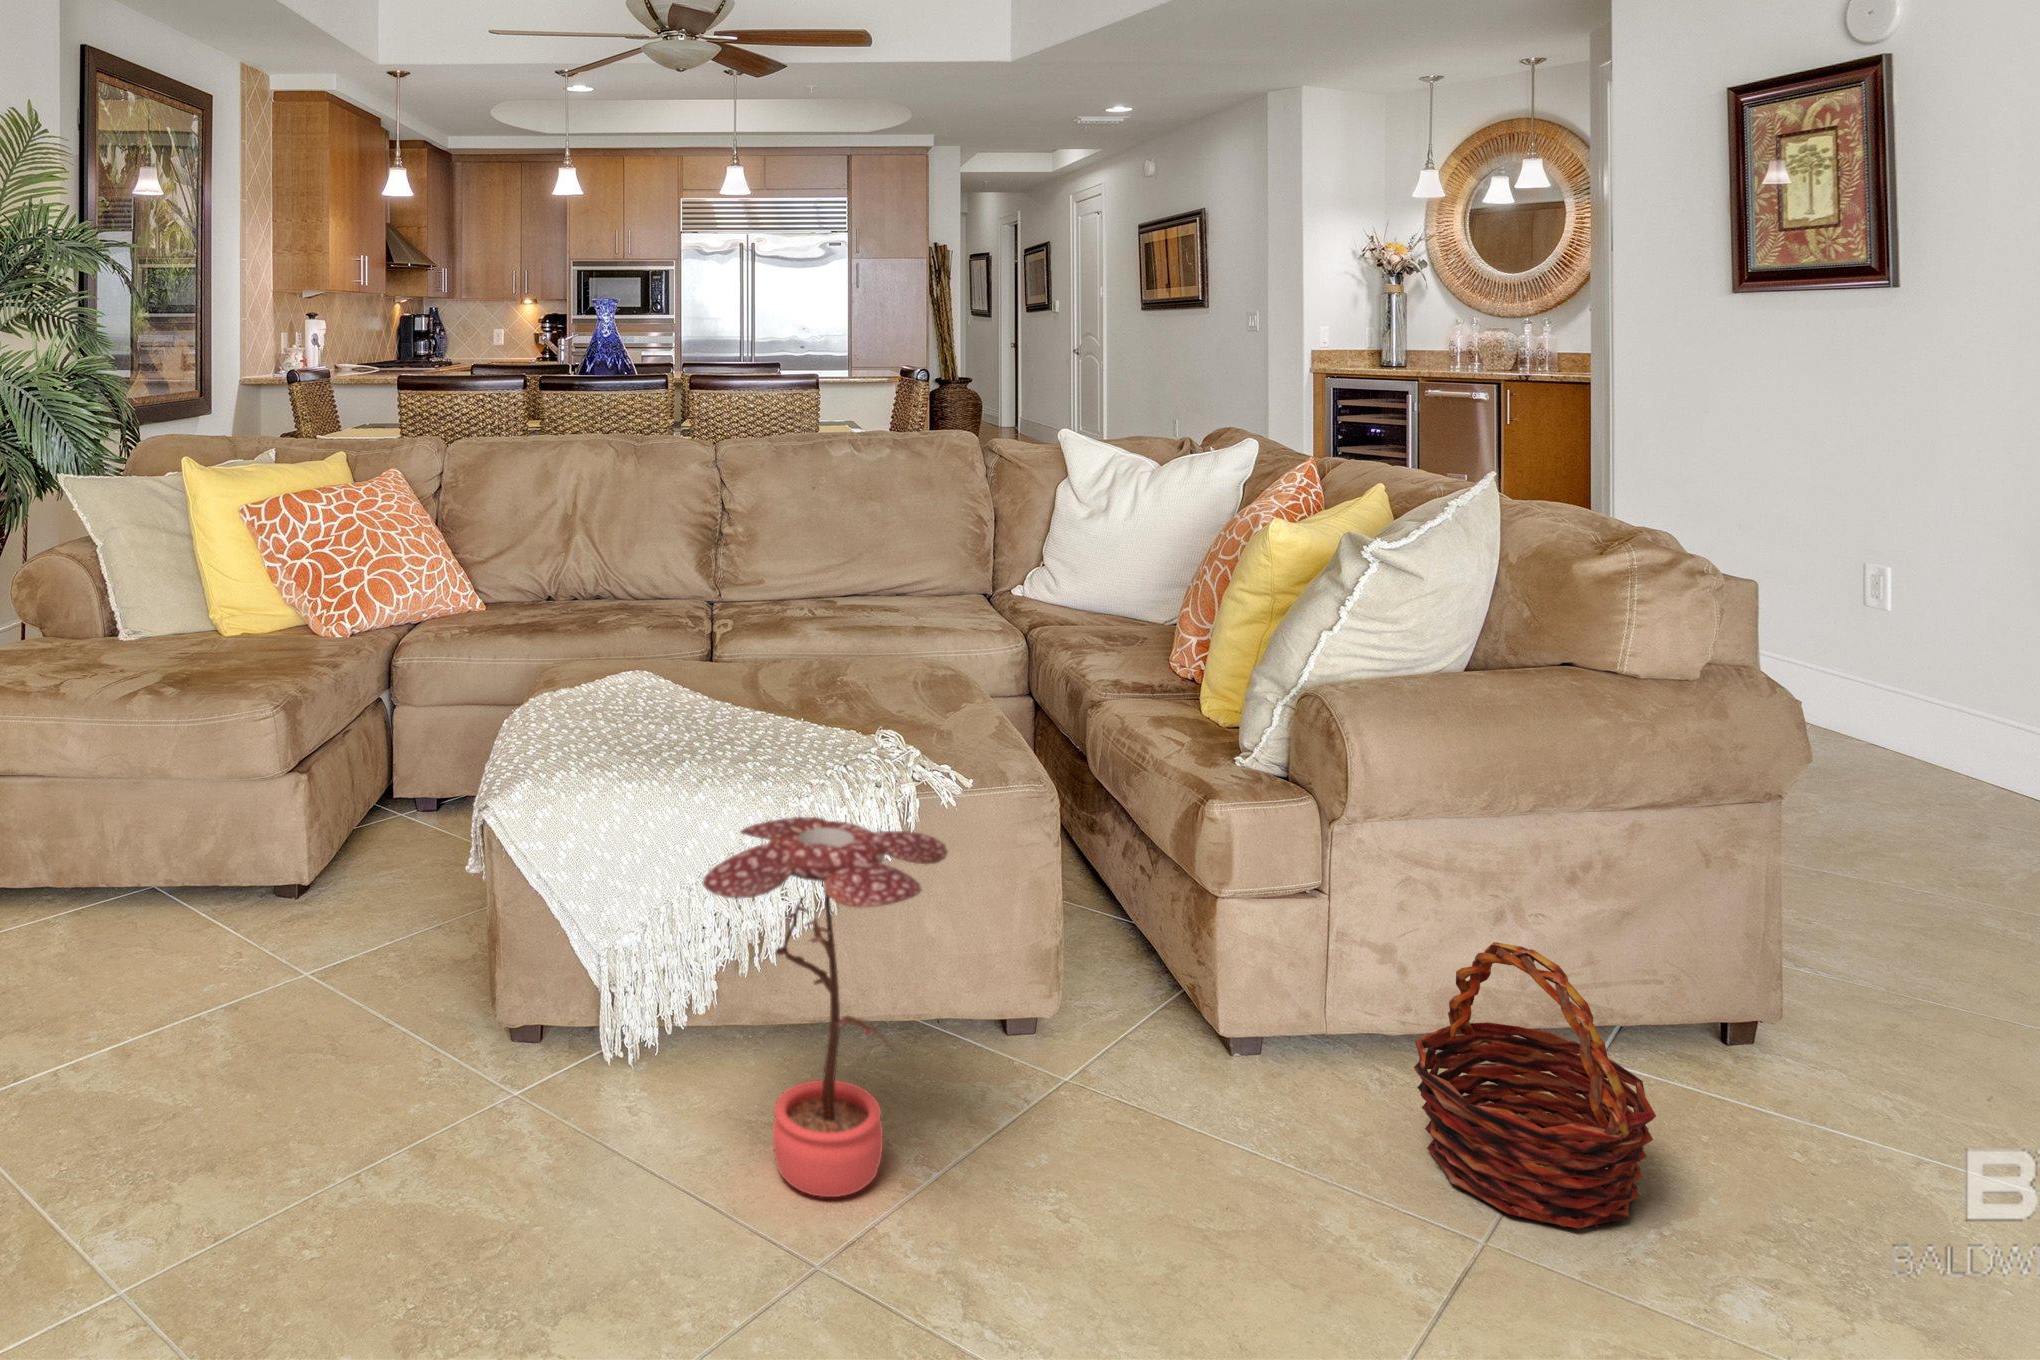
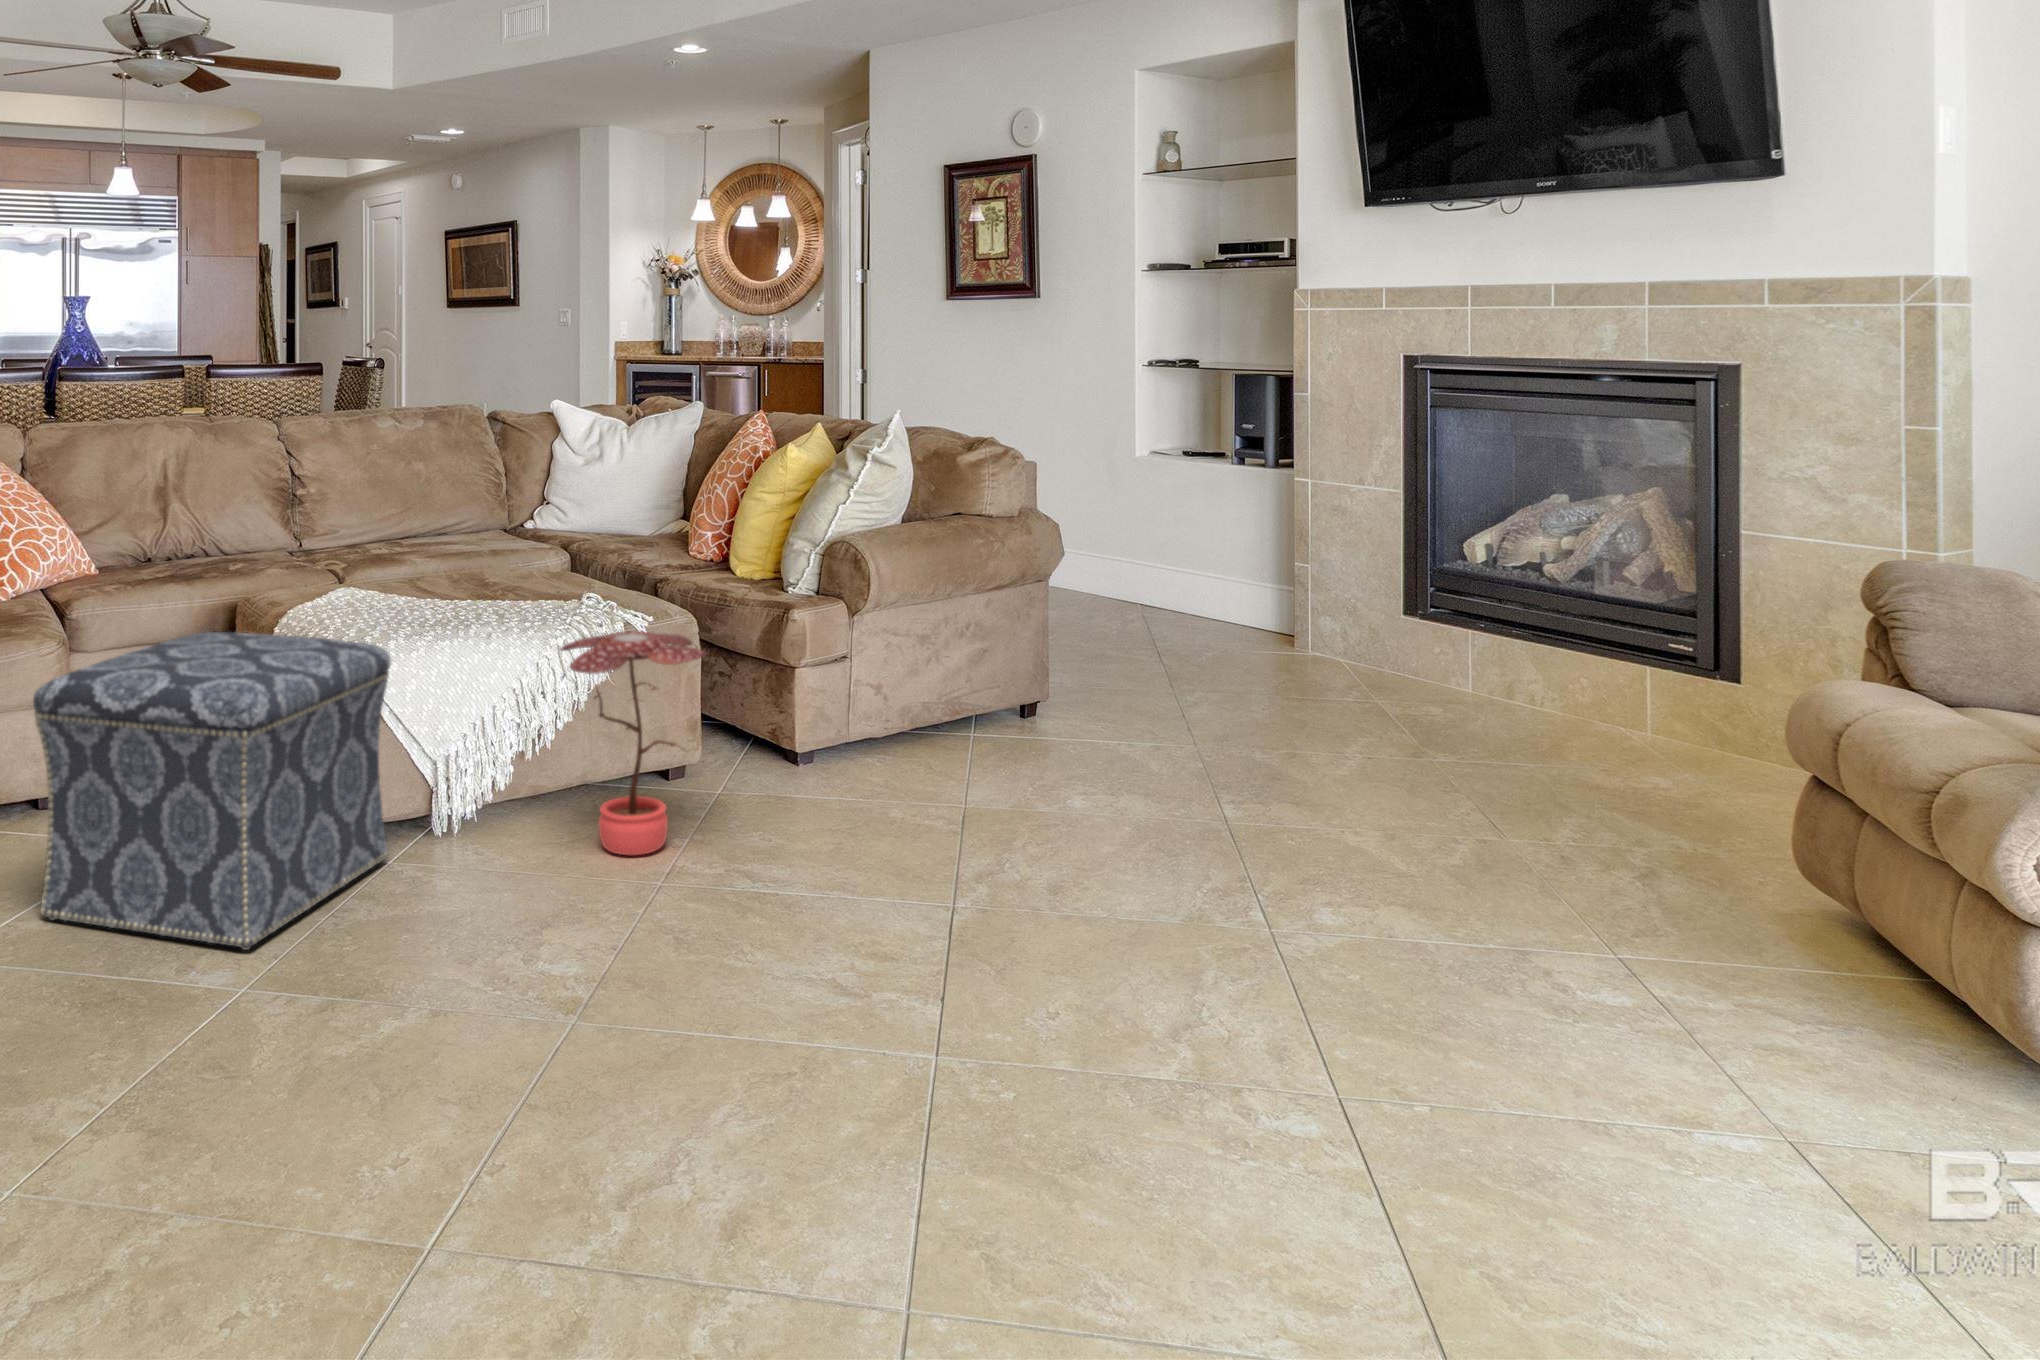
ottoman: none [71,725,503,1213] -> present [33,632,391,950]
basket: present [1414,942,1656,1228] -> none [909,654,1027,789]

